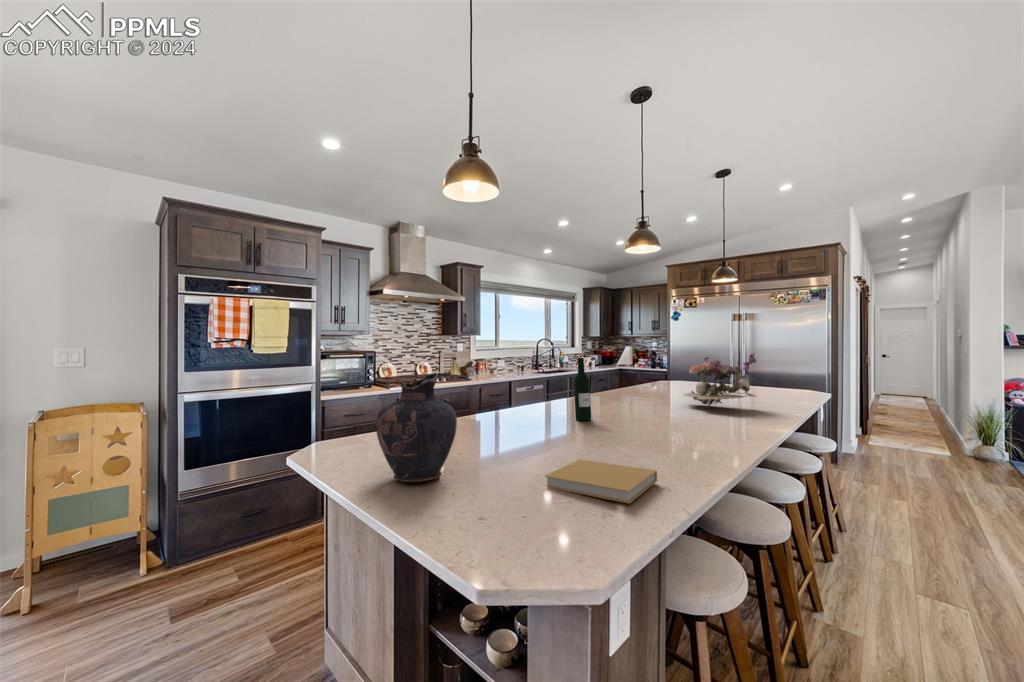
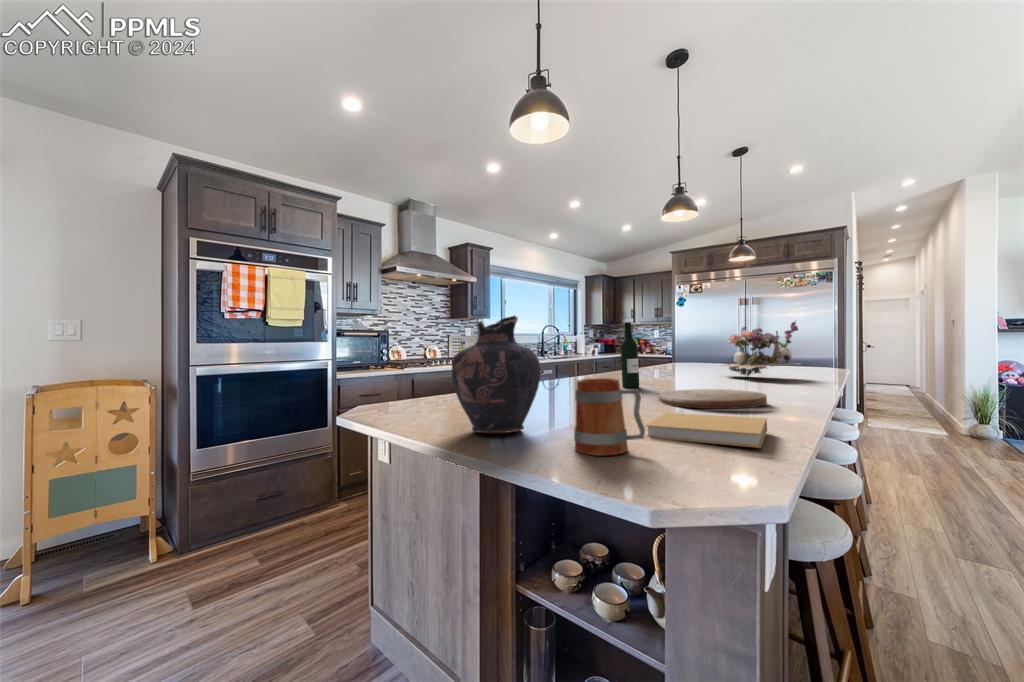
cutting board: none [595,426,691,453] -> present [659,389,767,409]
mug: none [469,437,528,509] -> present [574,378,645,455]

